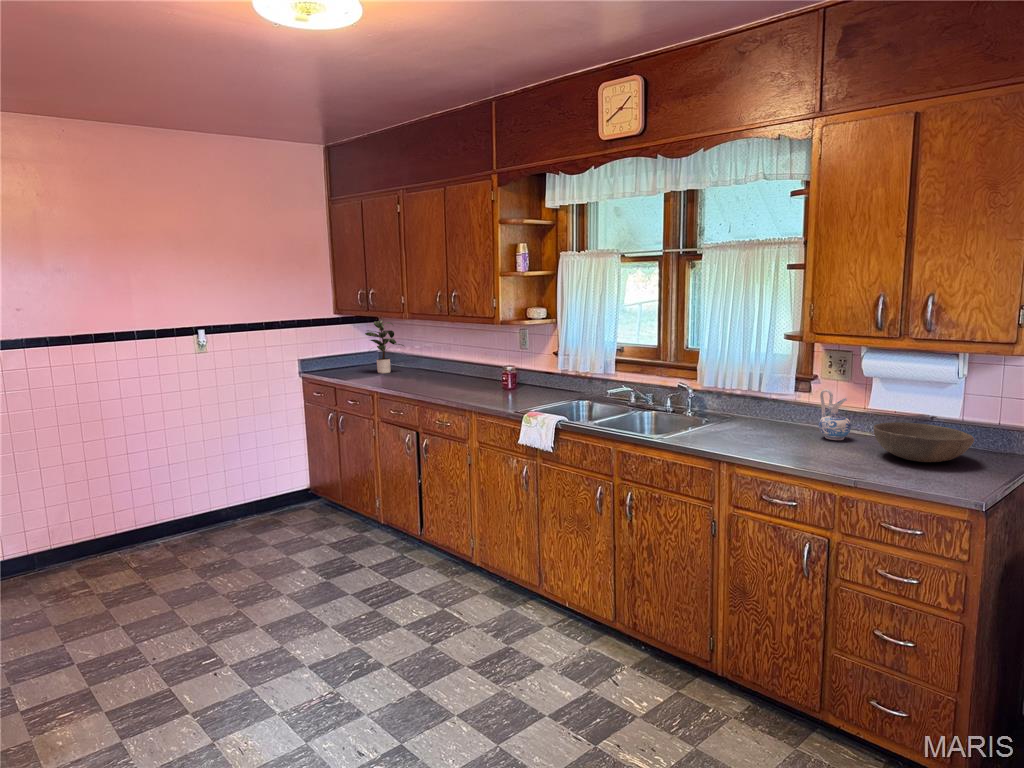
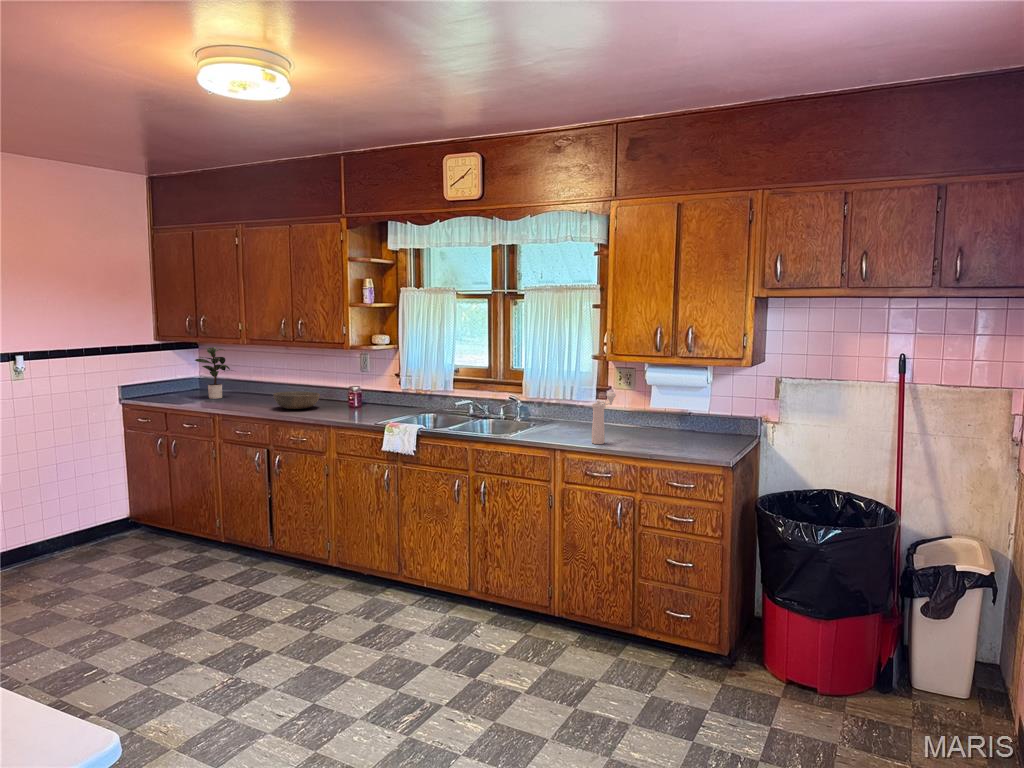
pepper mill: none [773,386,813,458] -> present [592,392,616,444]
ceramic pitcher: present [819,389,851,440] -> none [618,395,640,432]
bowl: present [873,422,975,462] -> present [273,391,320,409]

